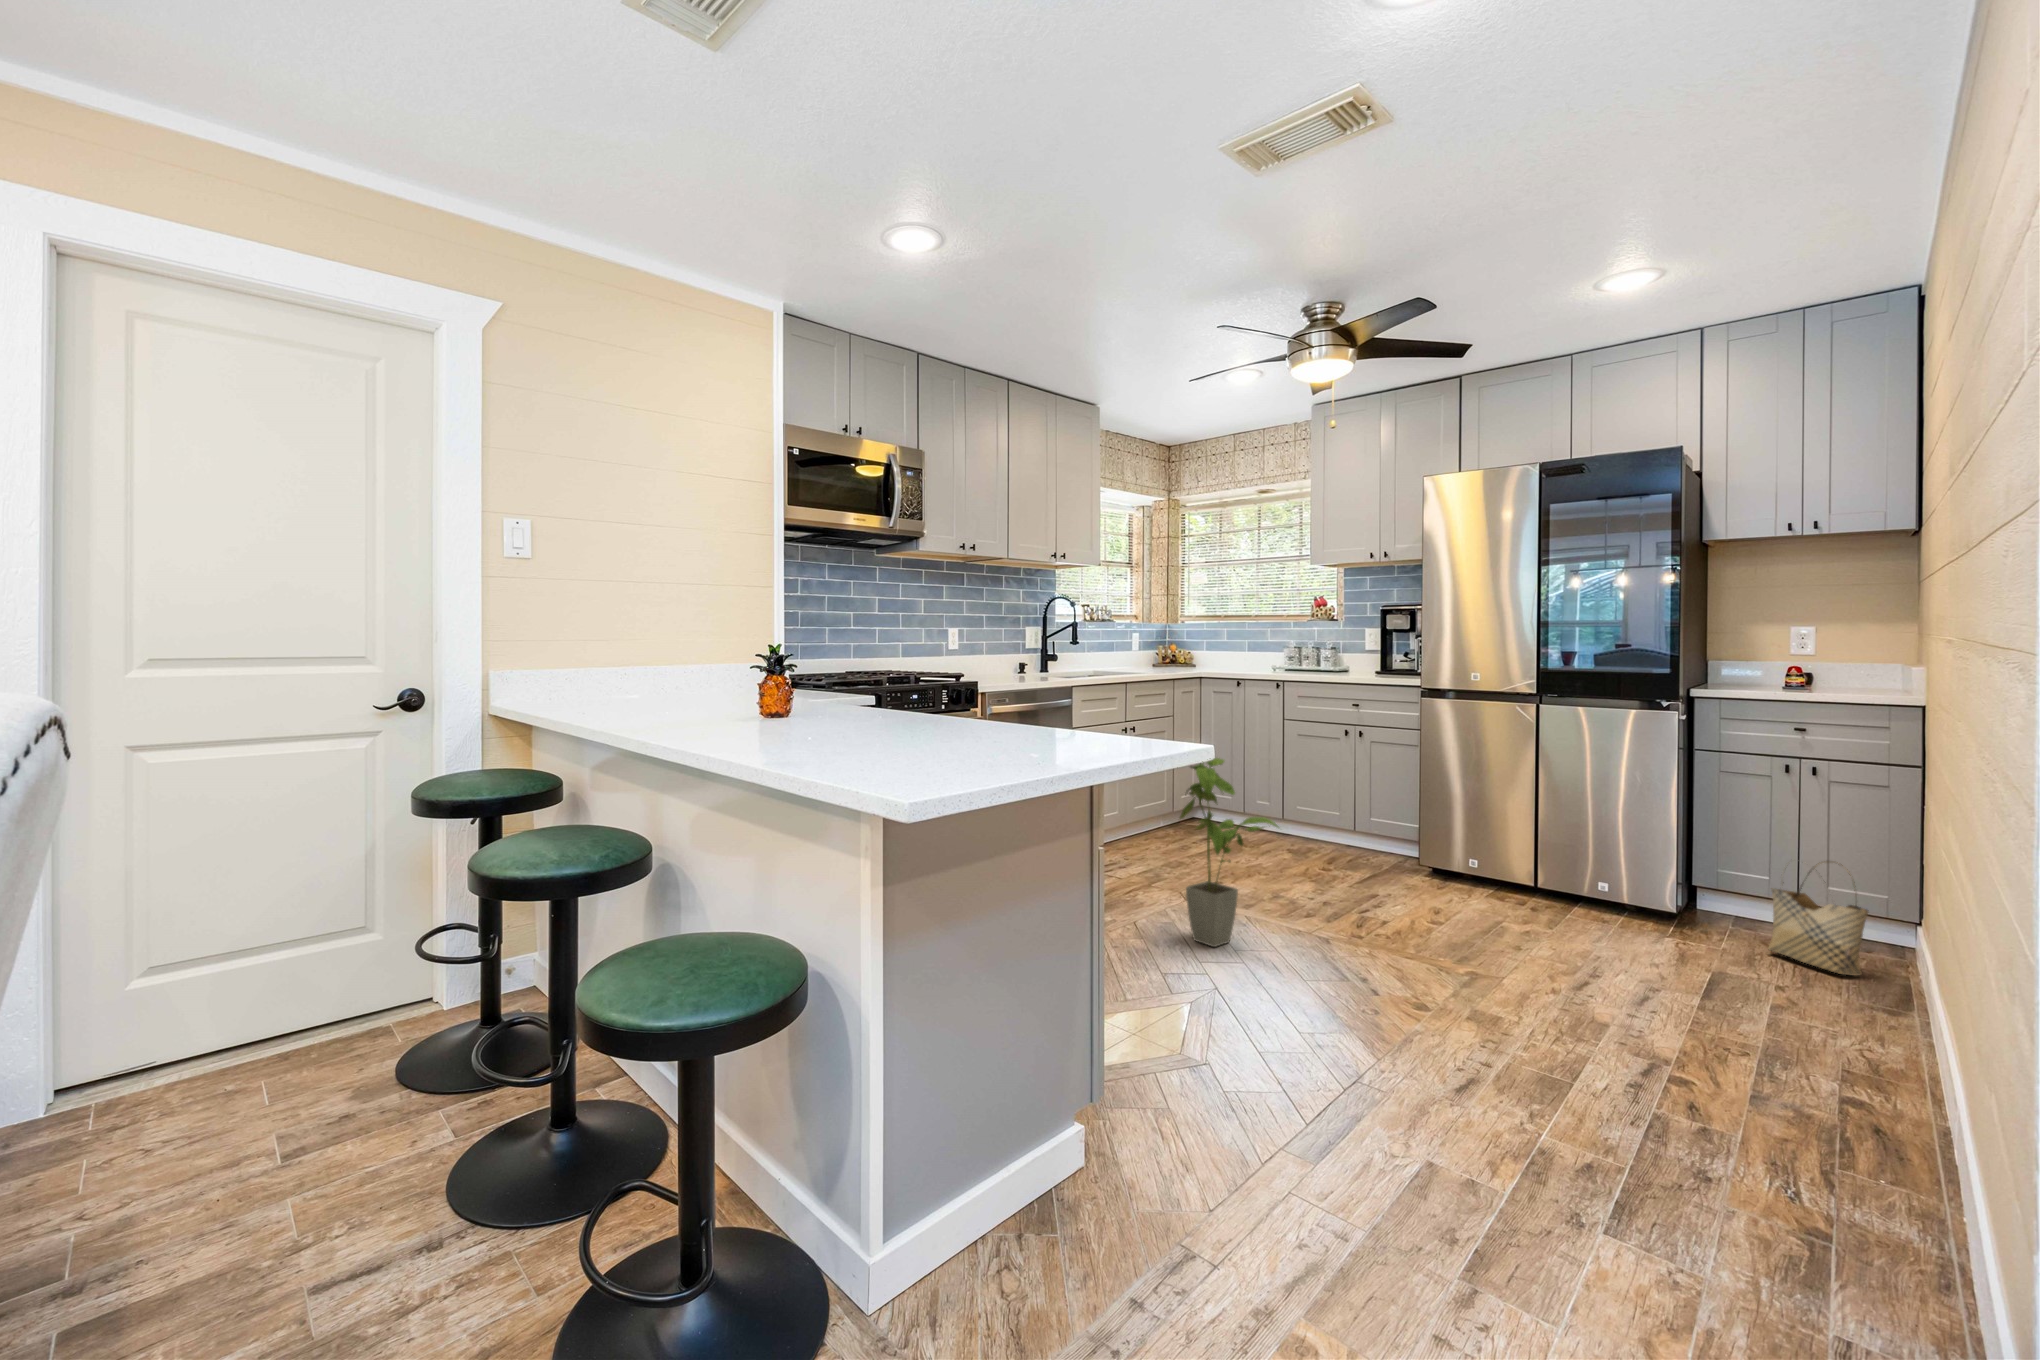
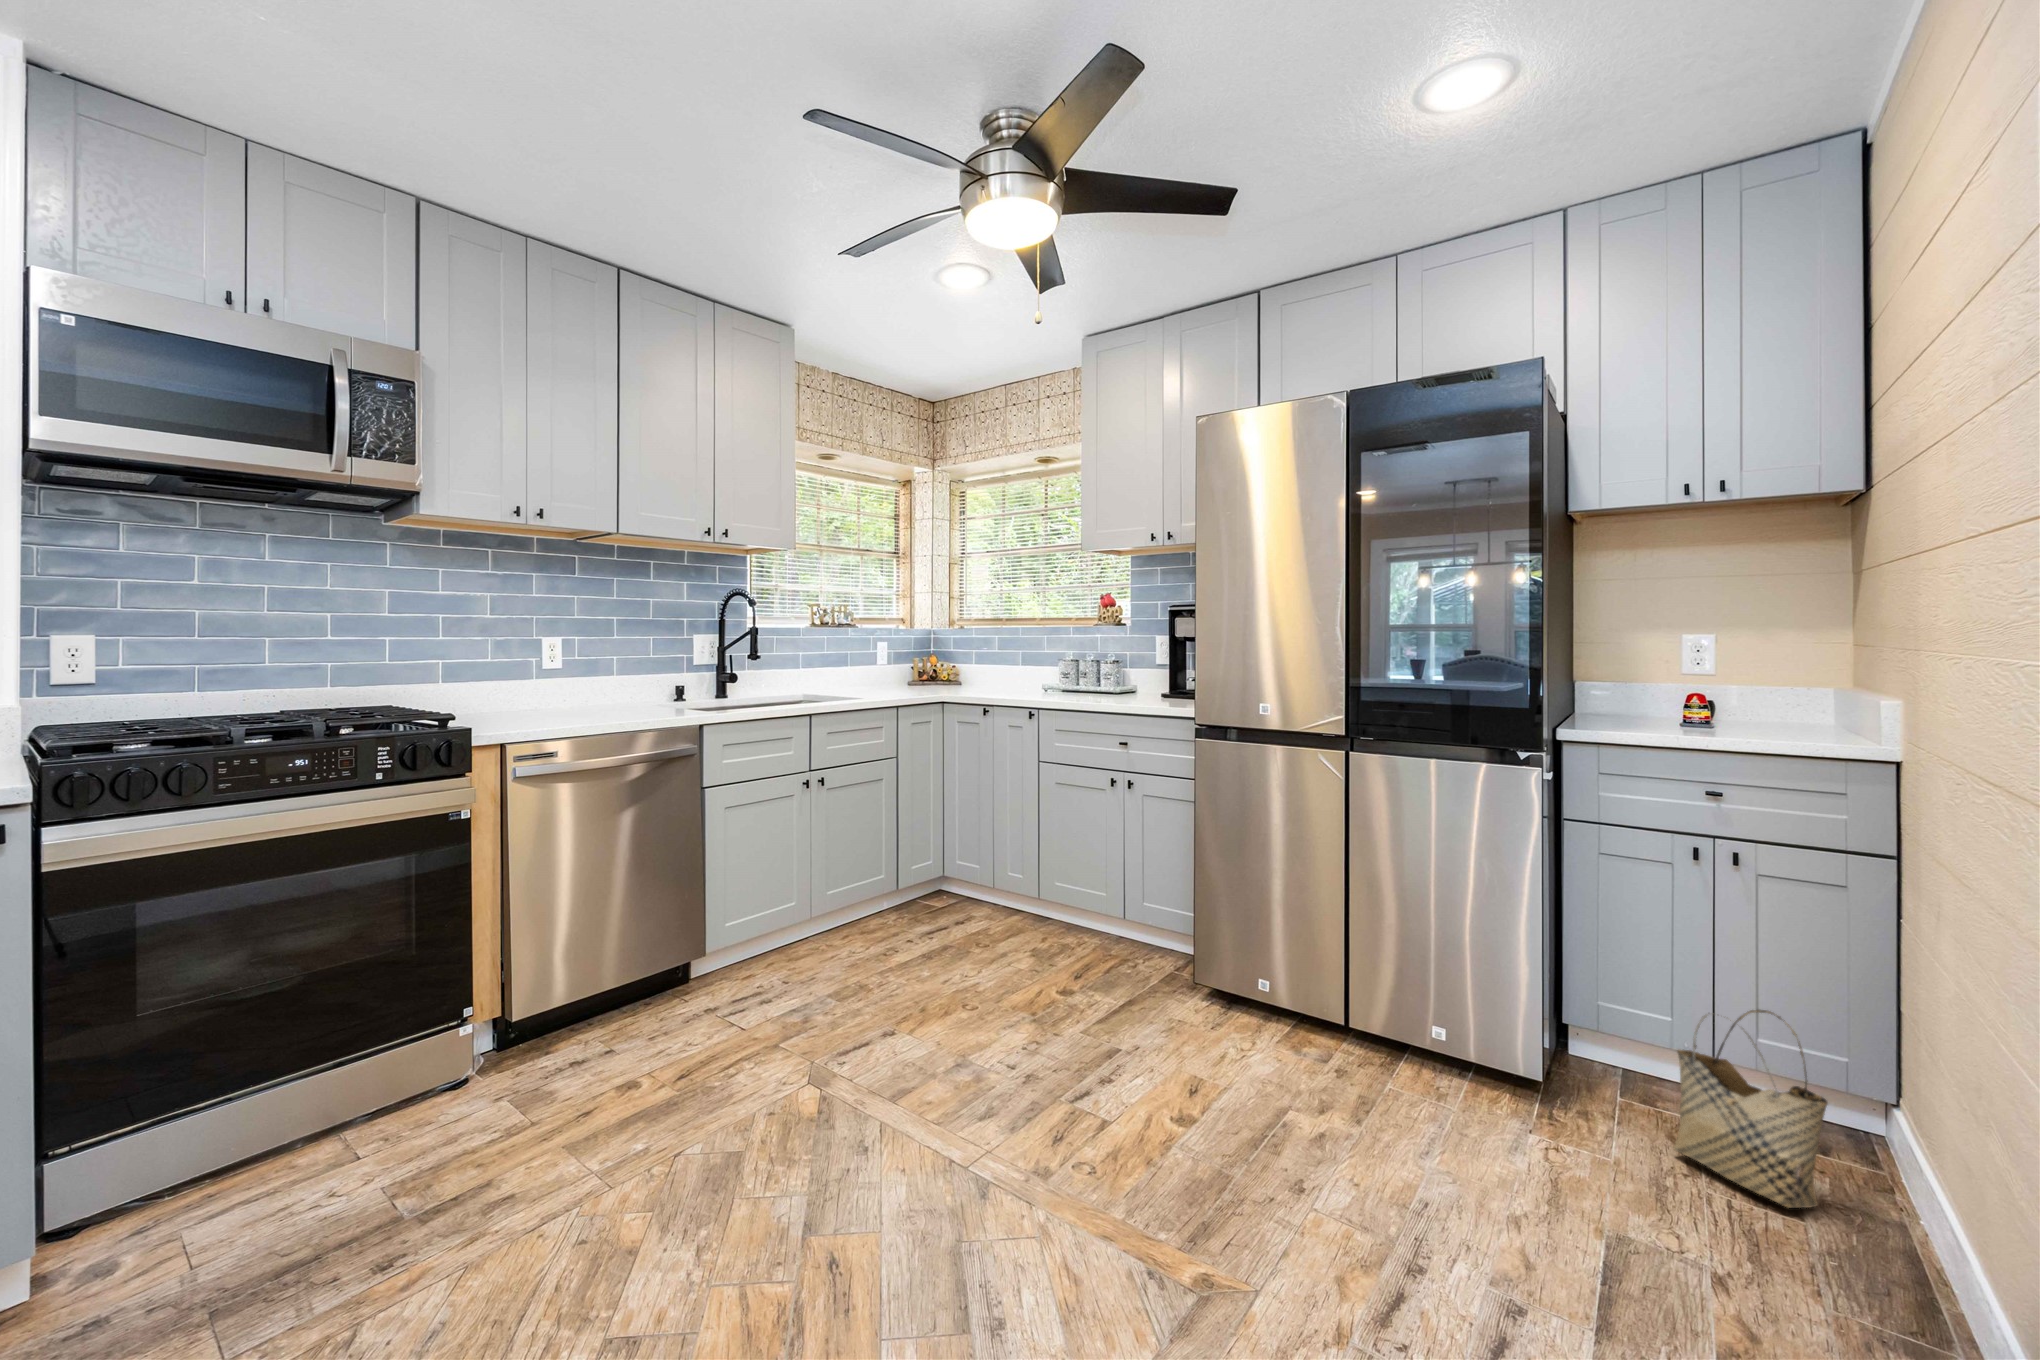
house plant: present [1180,758,1278,947] -> none [732,867,903,1203]

